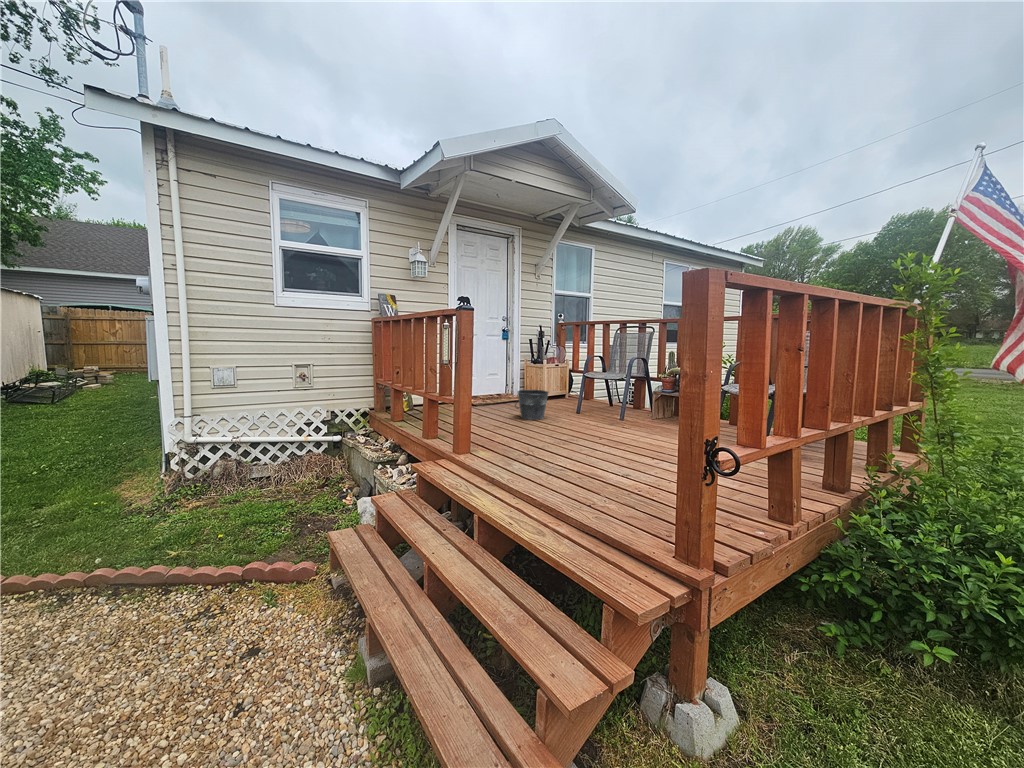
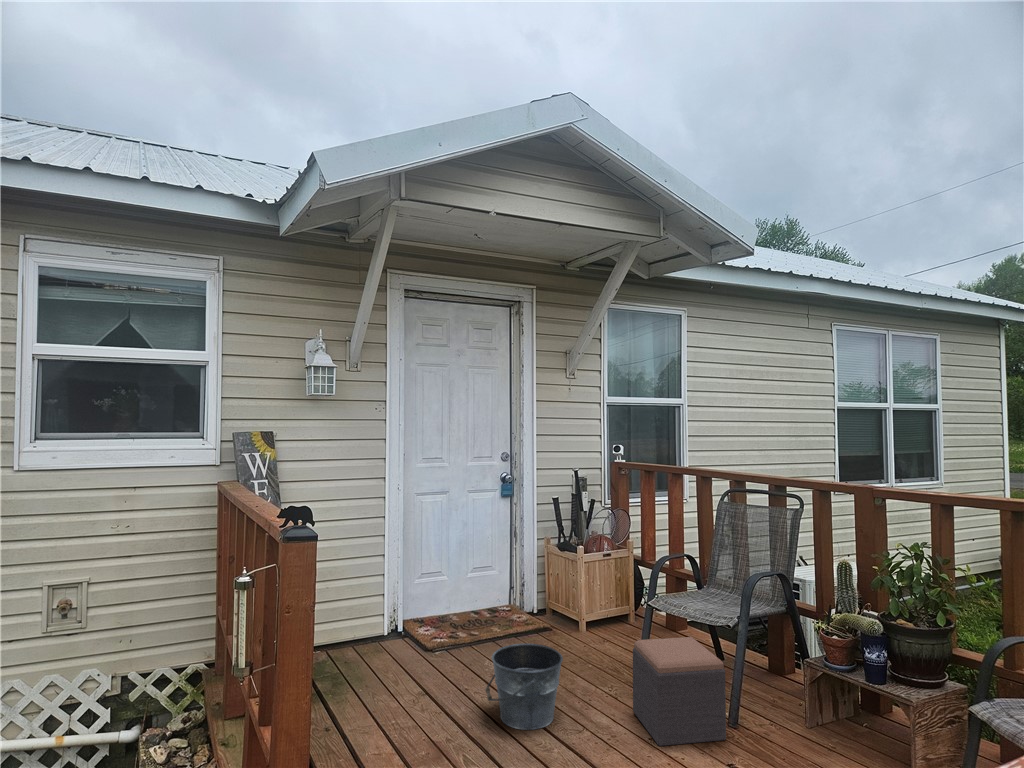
footstool: none [577,385,618,421] -> present [633,637,726,746]

